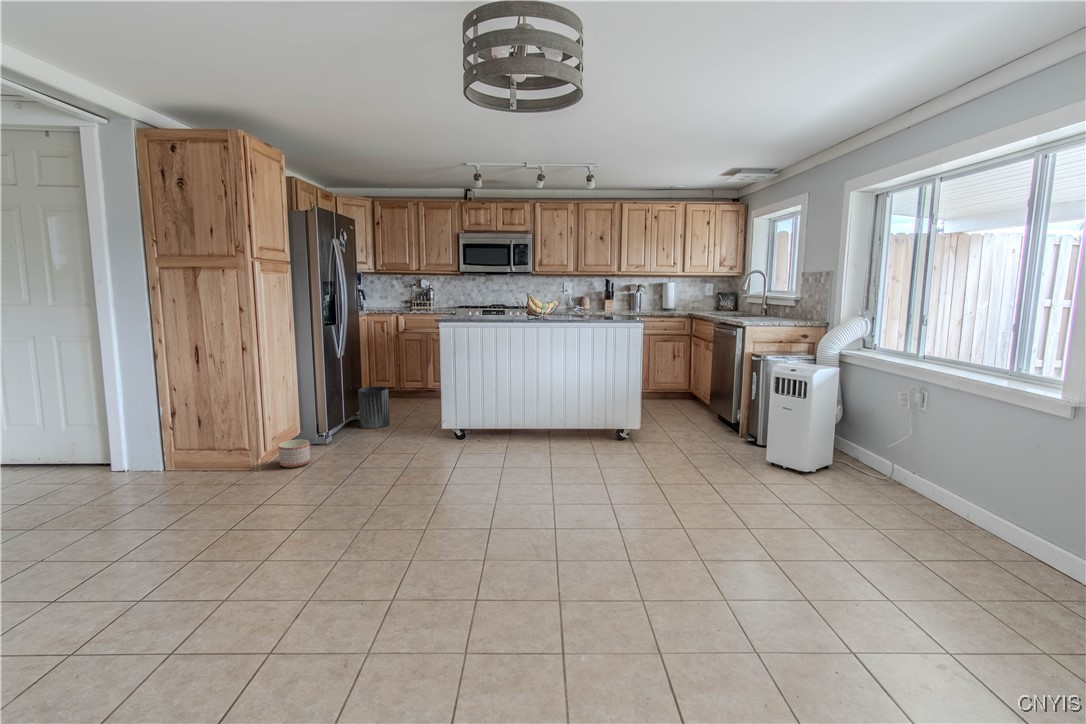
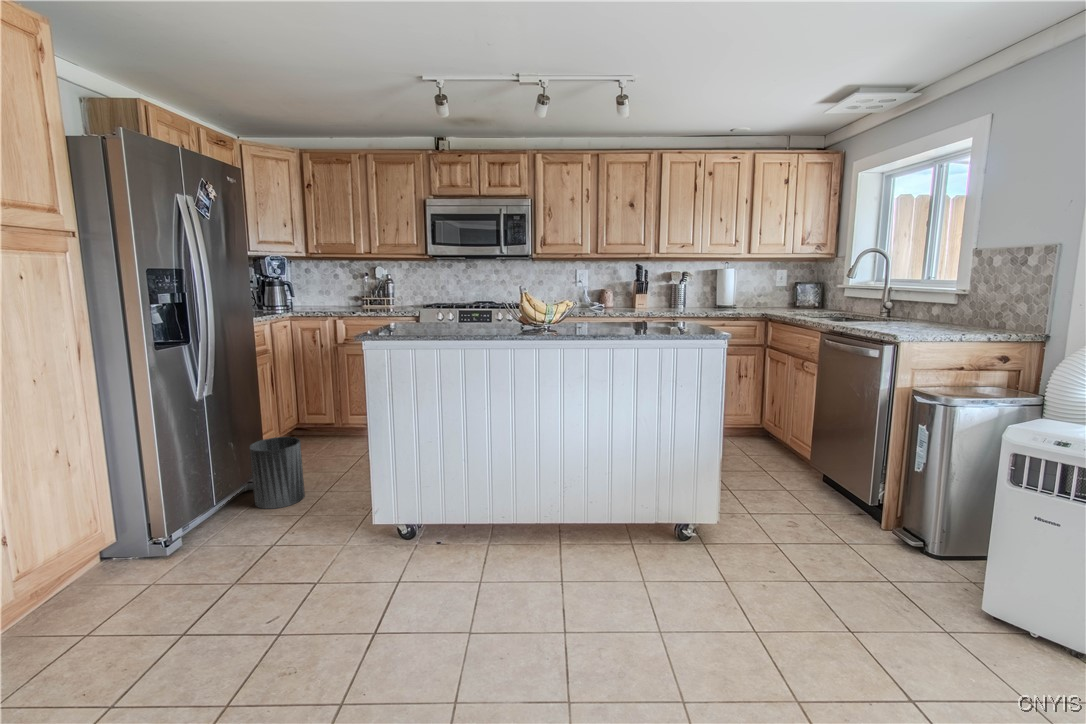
planter: present [279,440,310,468] -> none [31,570,107,636]

